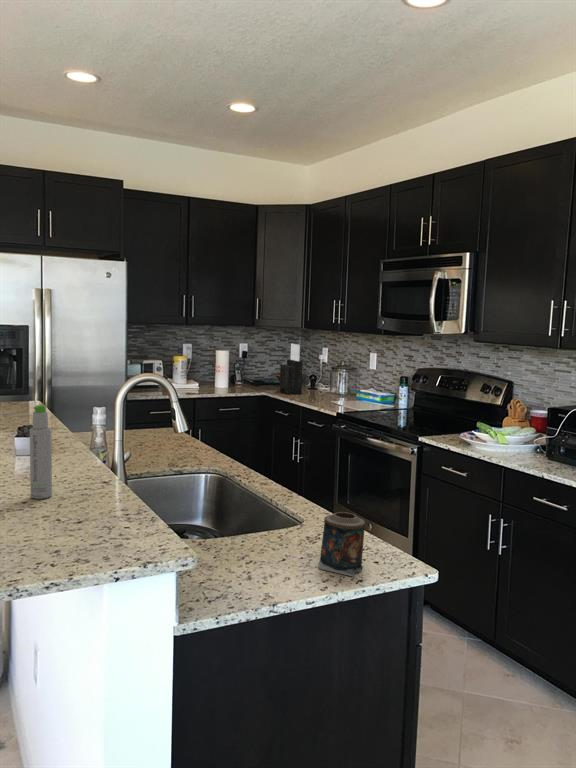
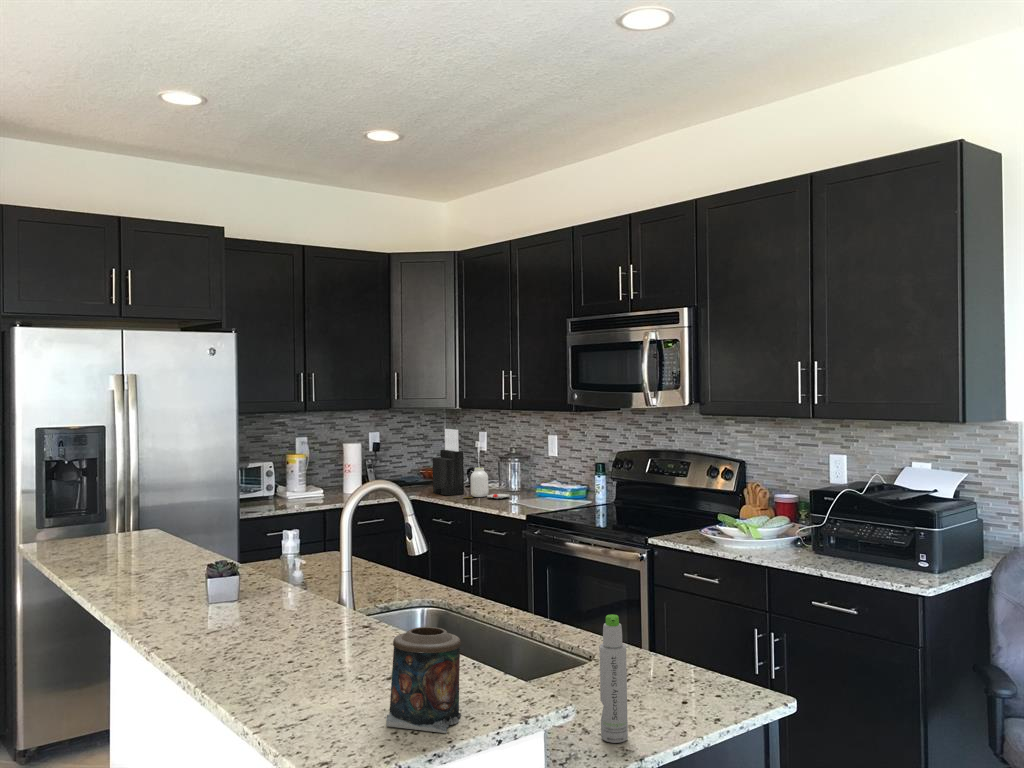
jar: none [298,375,334,399] -> present [464,468,510,499]
bottle: present [30,405,52,499] -> present [599,614,628,743]
candle: present [318,512,365,577] -> present [386,627,461,733]

